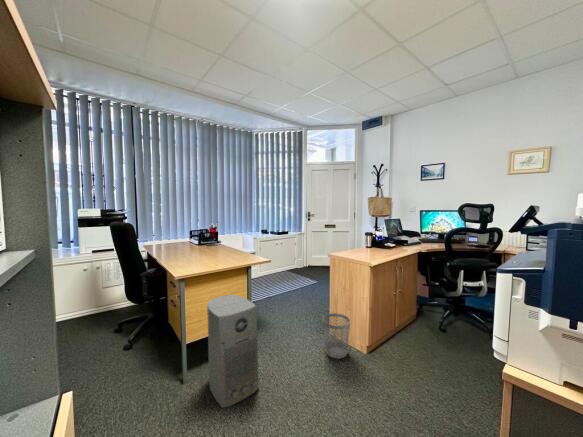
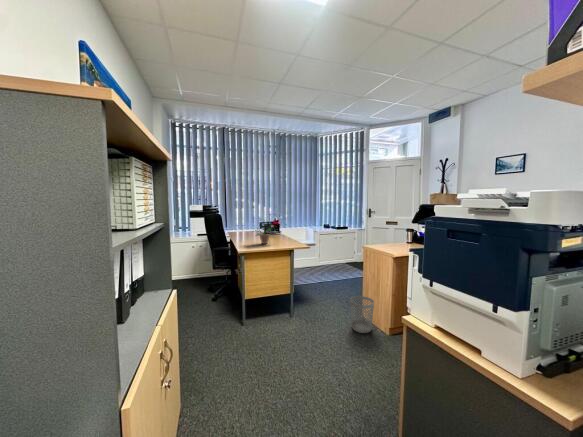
potted plant: none [189,224,227,261] -> present [255,219,271,244]
air purifier: present [207,295,259,408] -> none [257,269,291,343]

